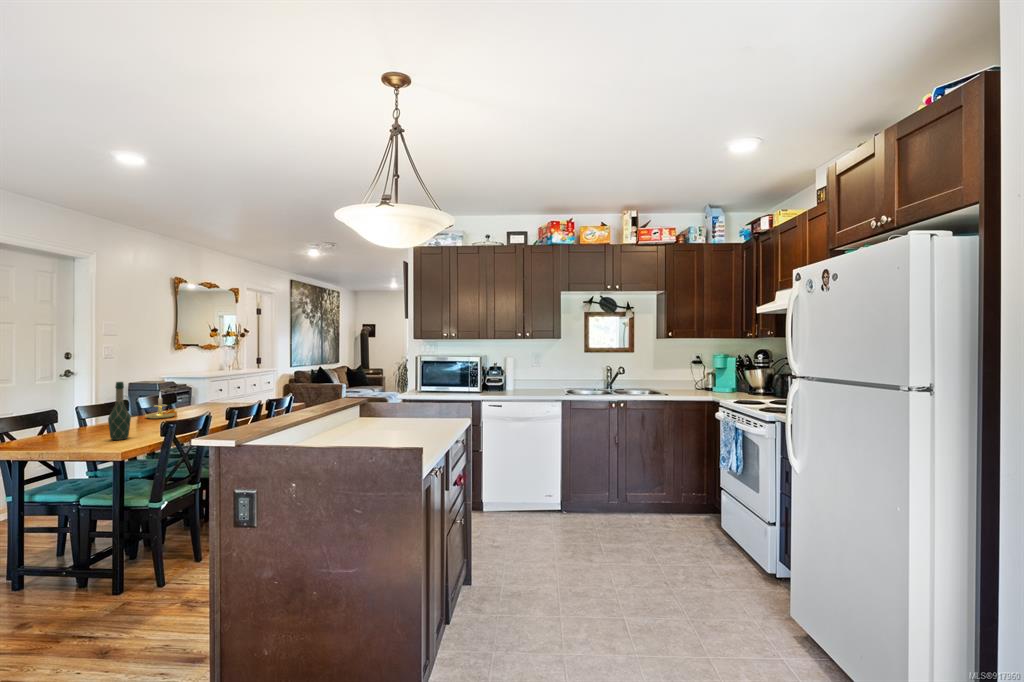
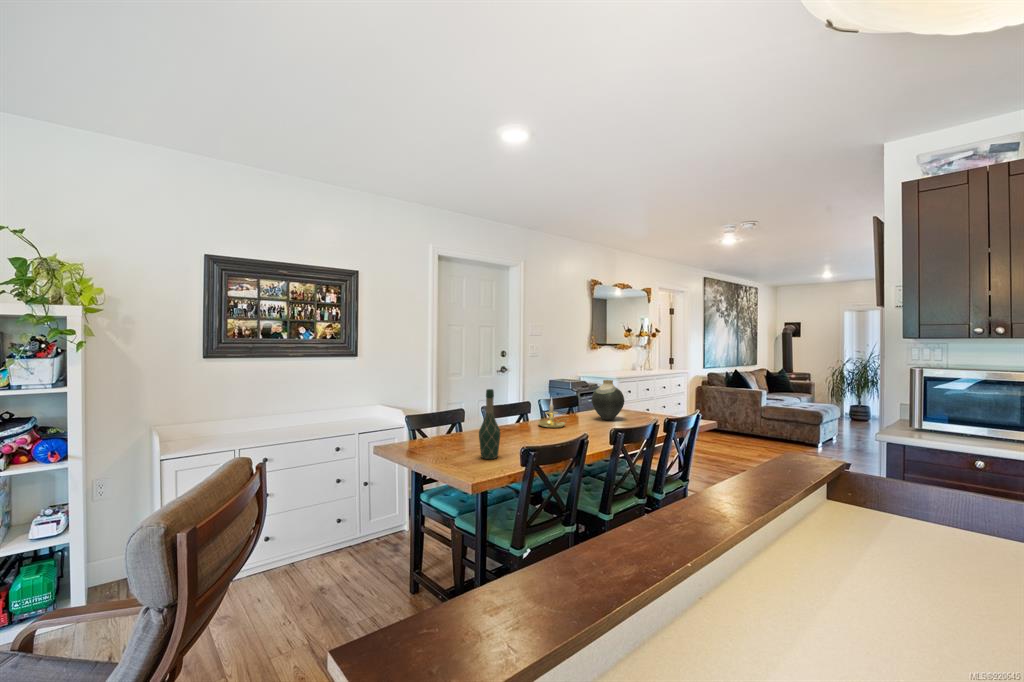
vase: none [197,375,229,409] -> present [592,380,624,420]

